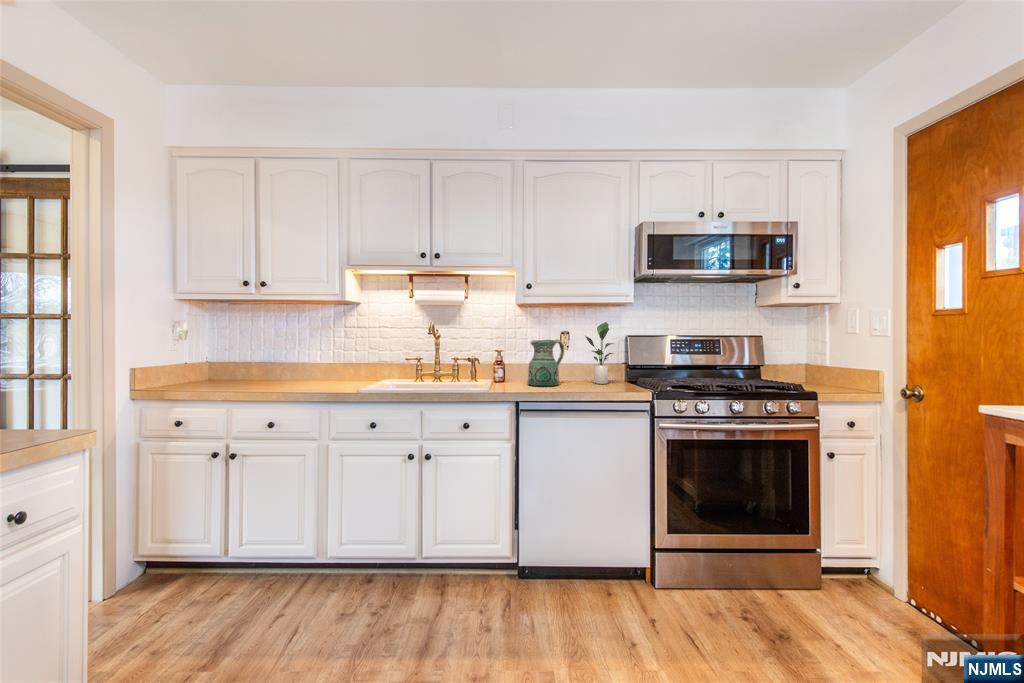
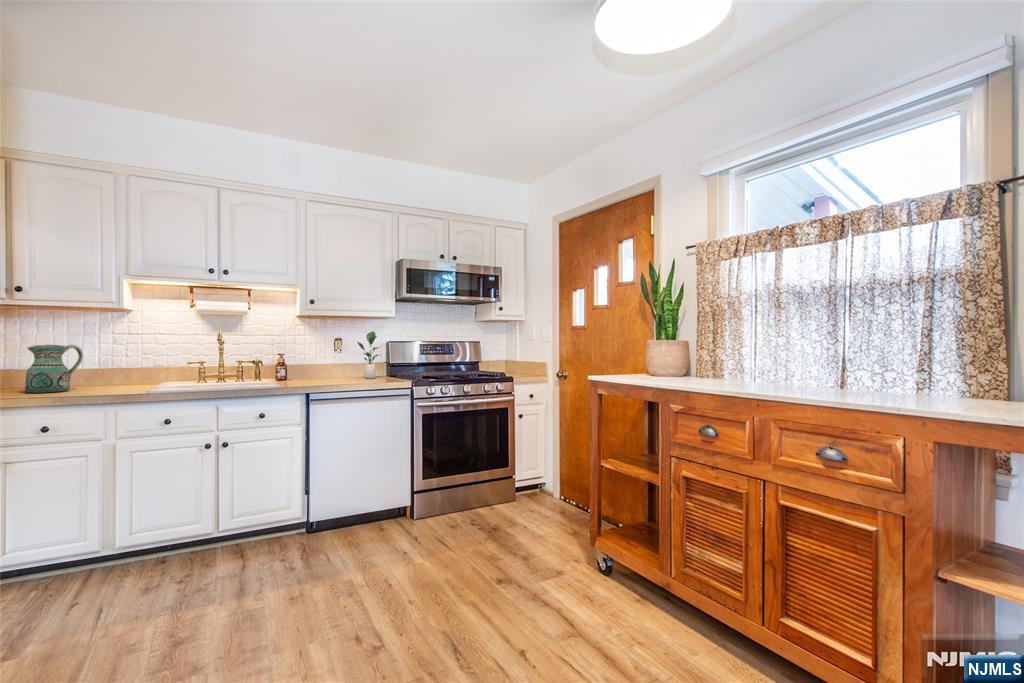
ceramic pitcher: present [528,339,564,386] -> present [25,345,83,393]

